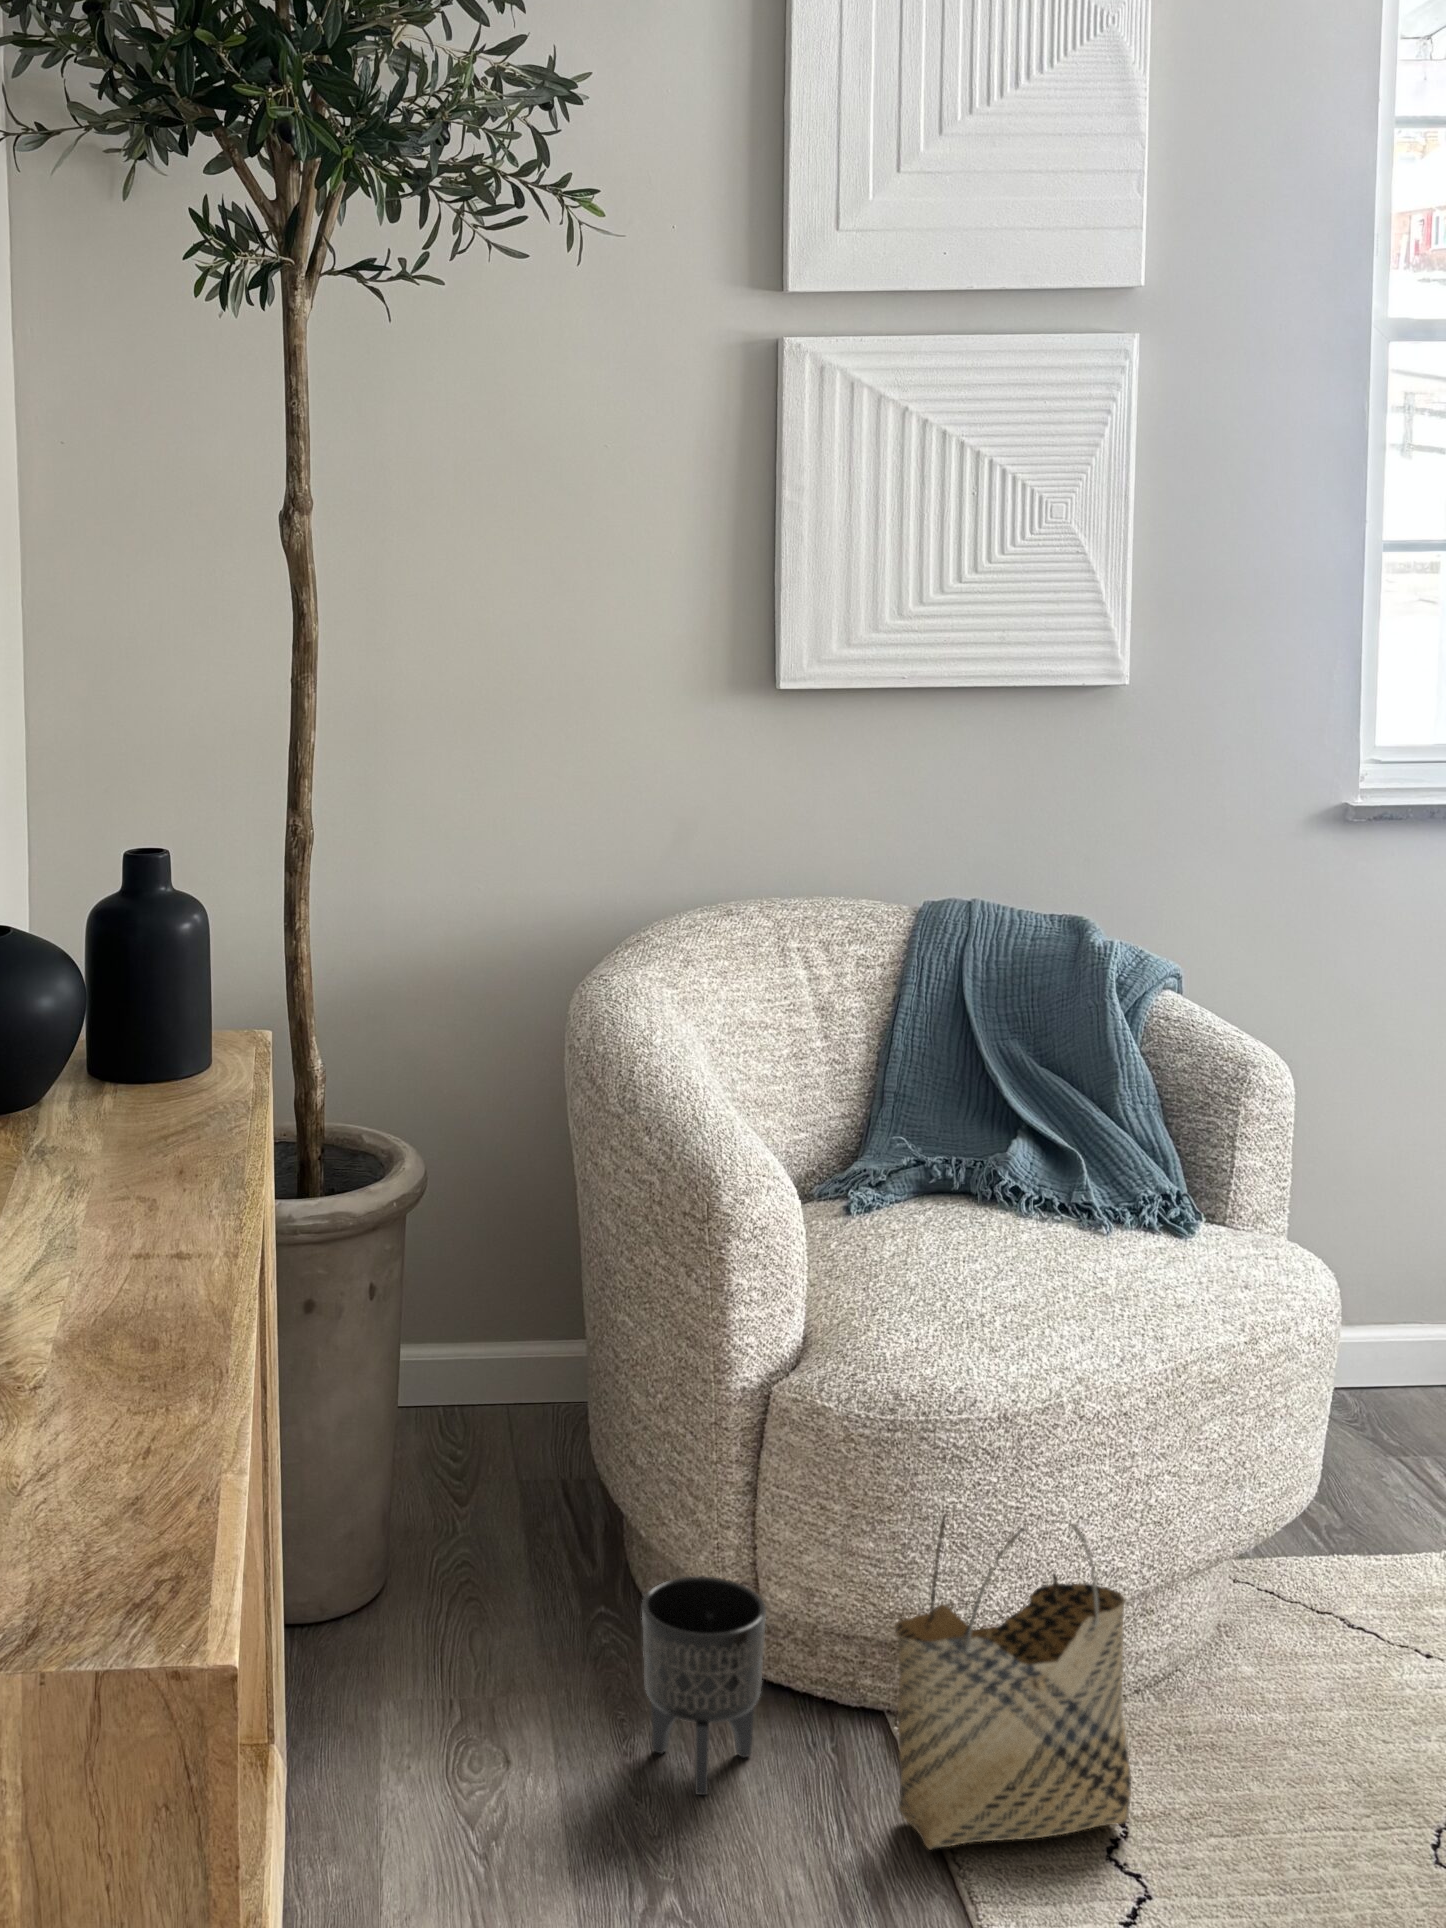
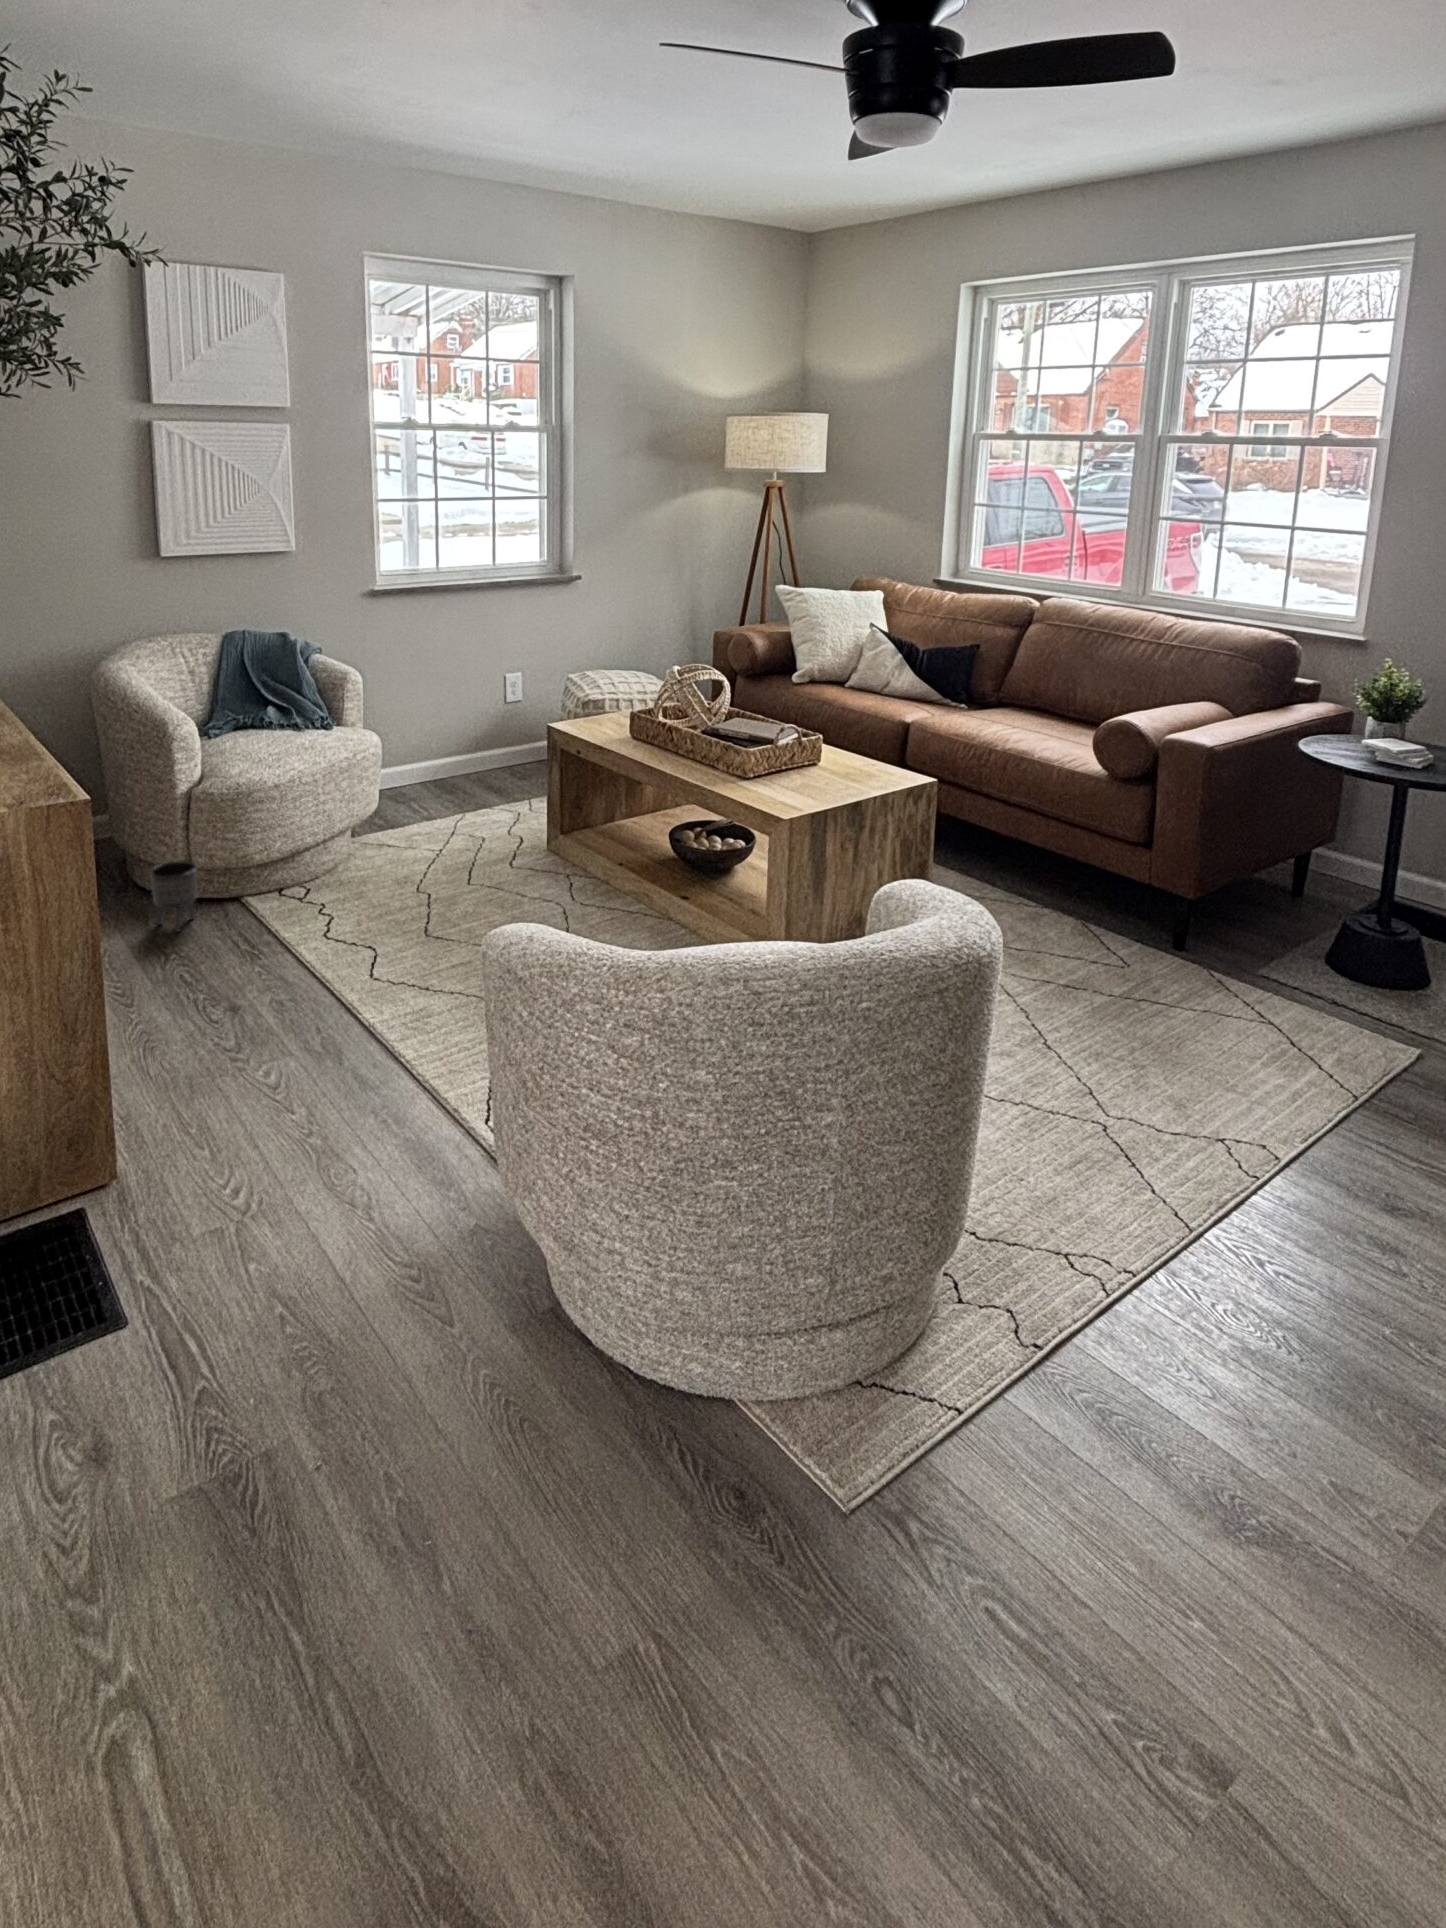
woven basket: present [894,1515,1131,1850] -> none [245,804,327,927]

